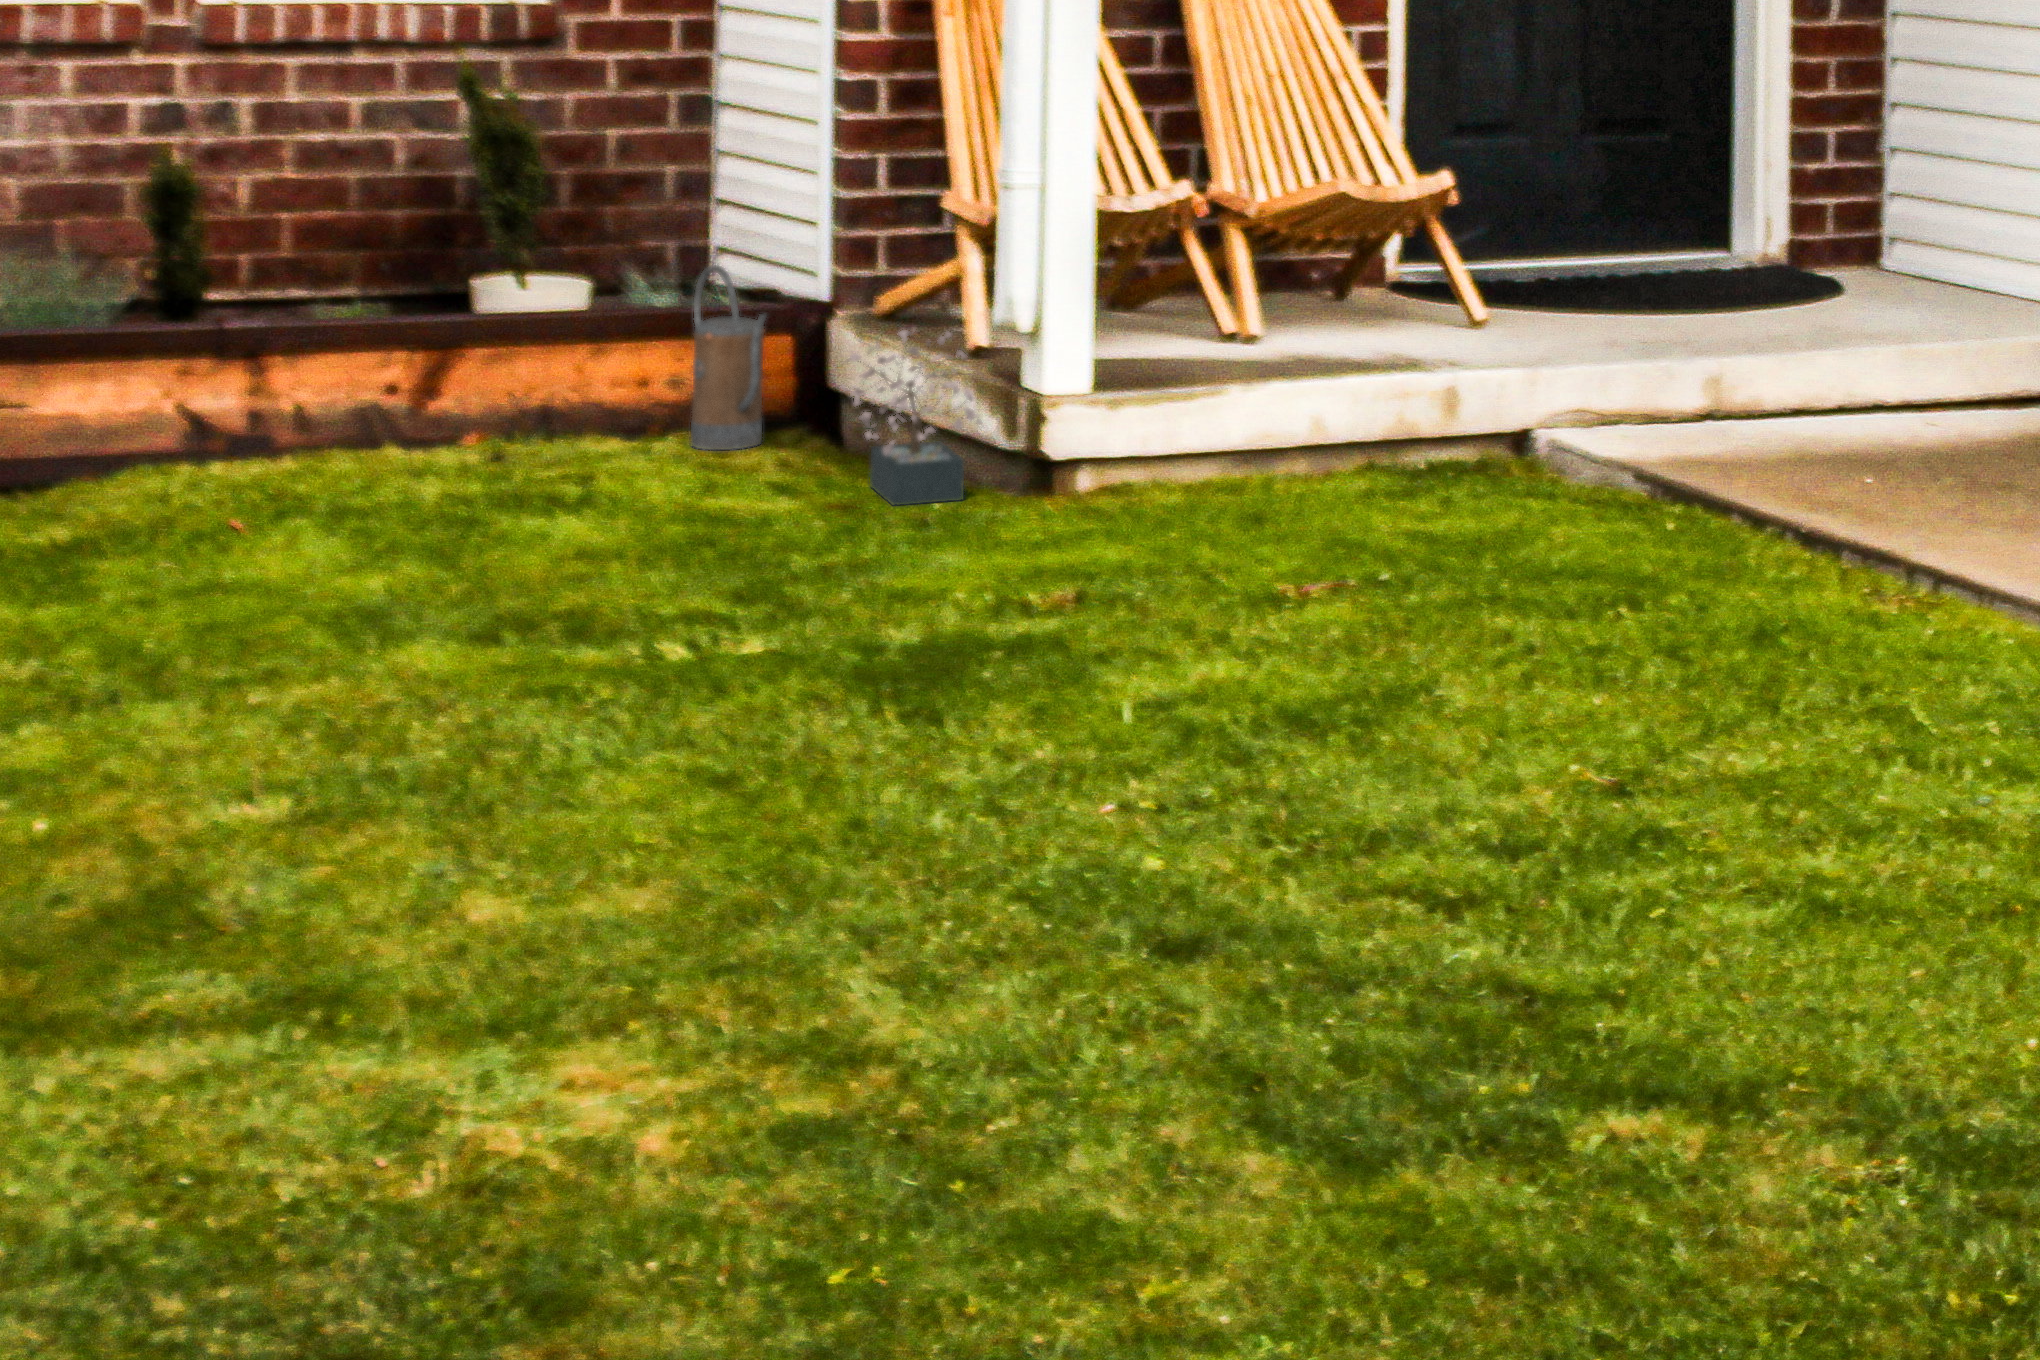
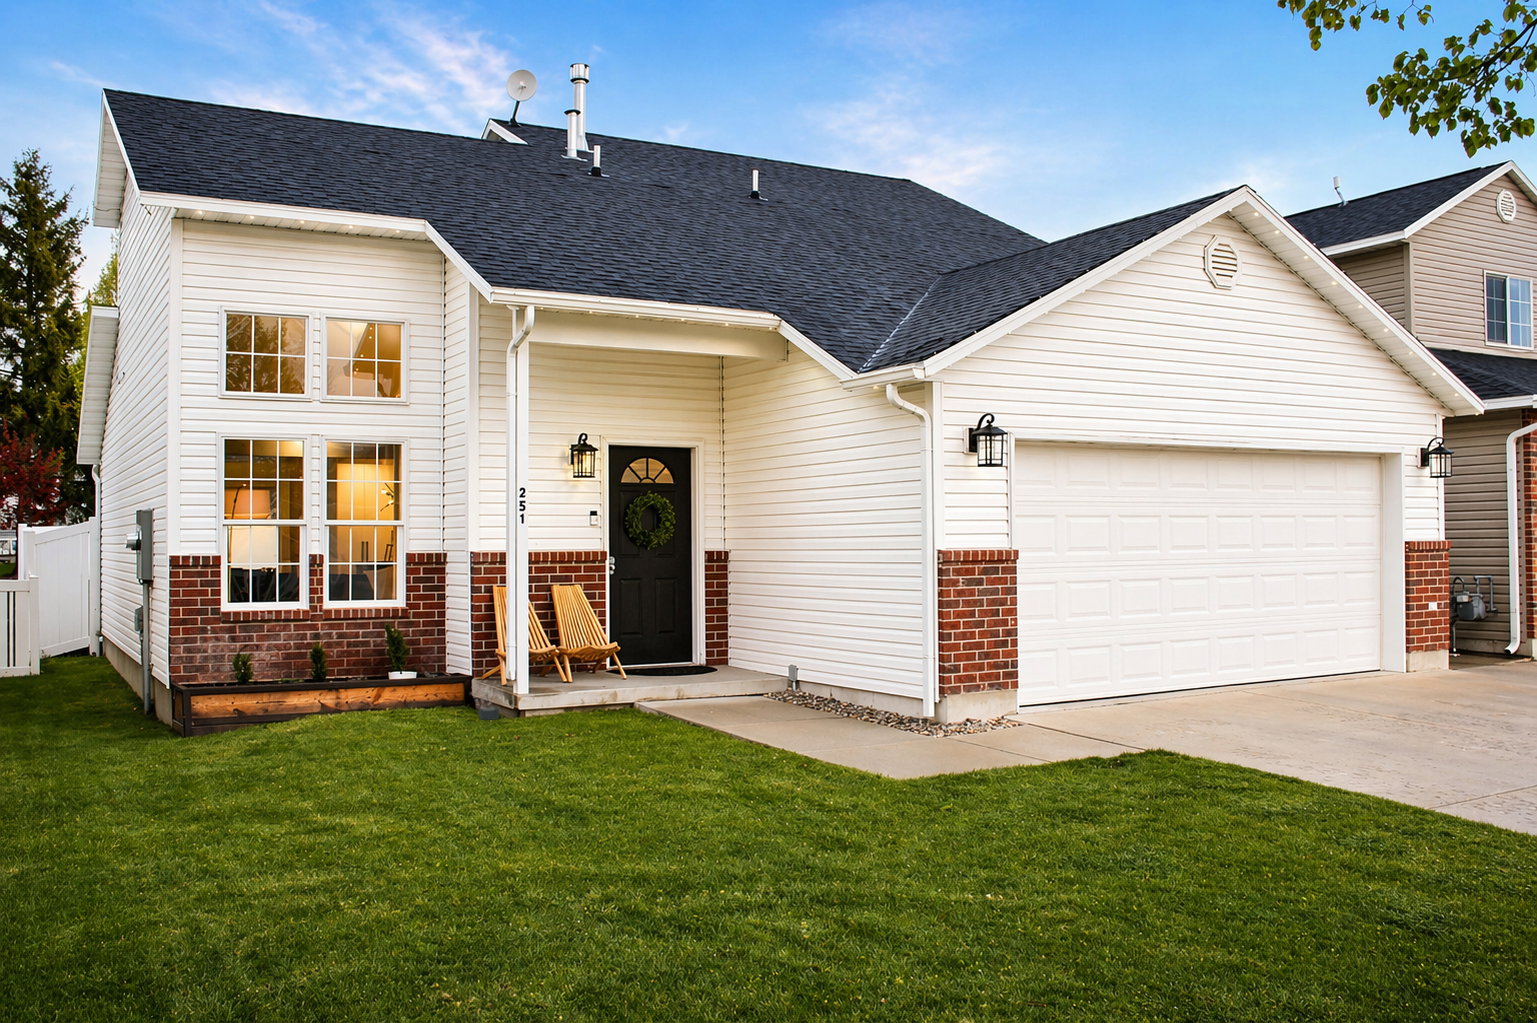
watering can: present [691,265,766,450] -> none [439,667,455,710]

